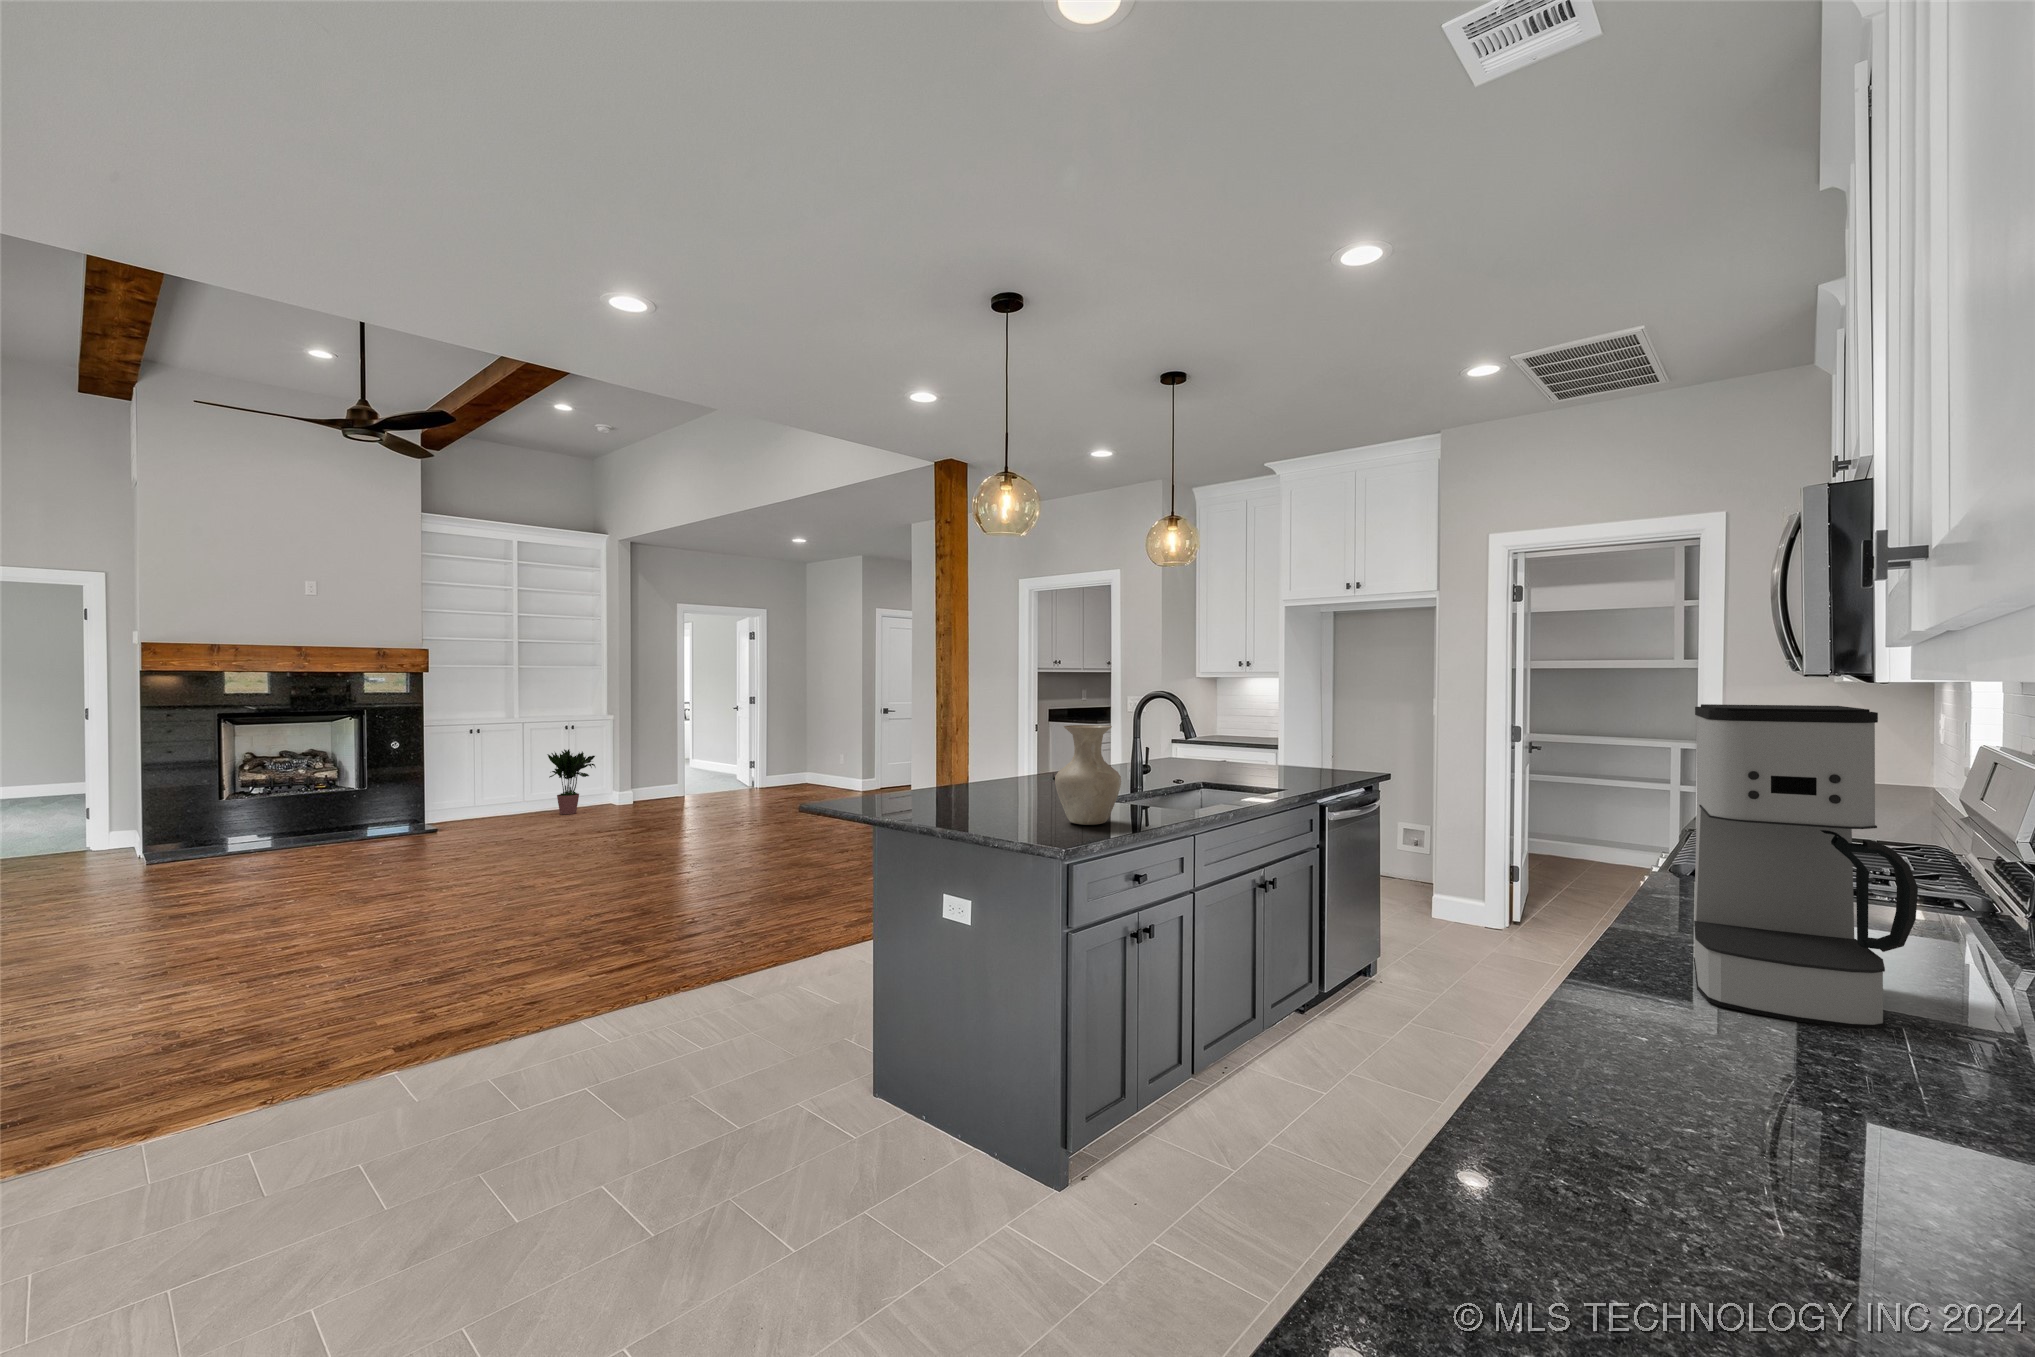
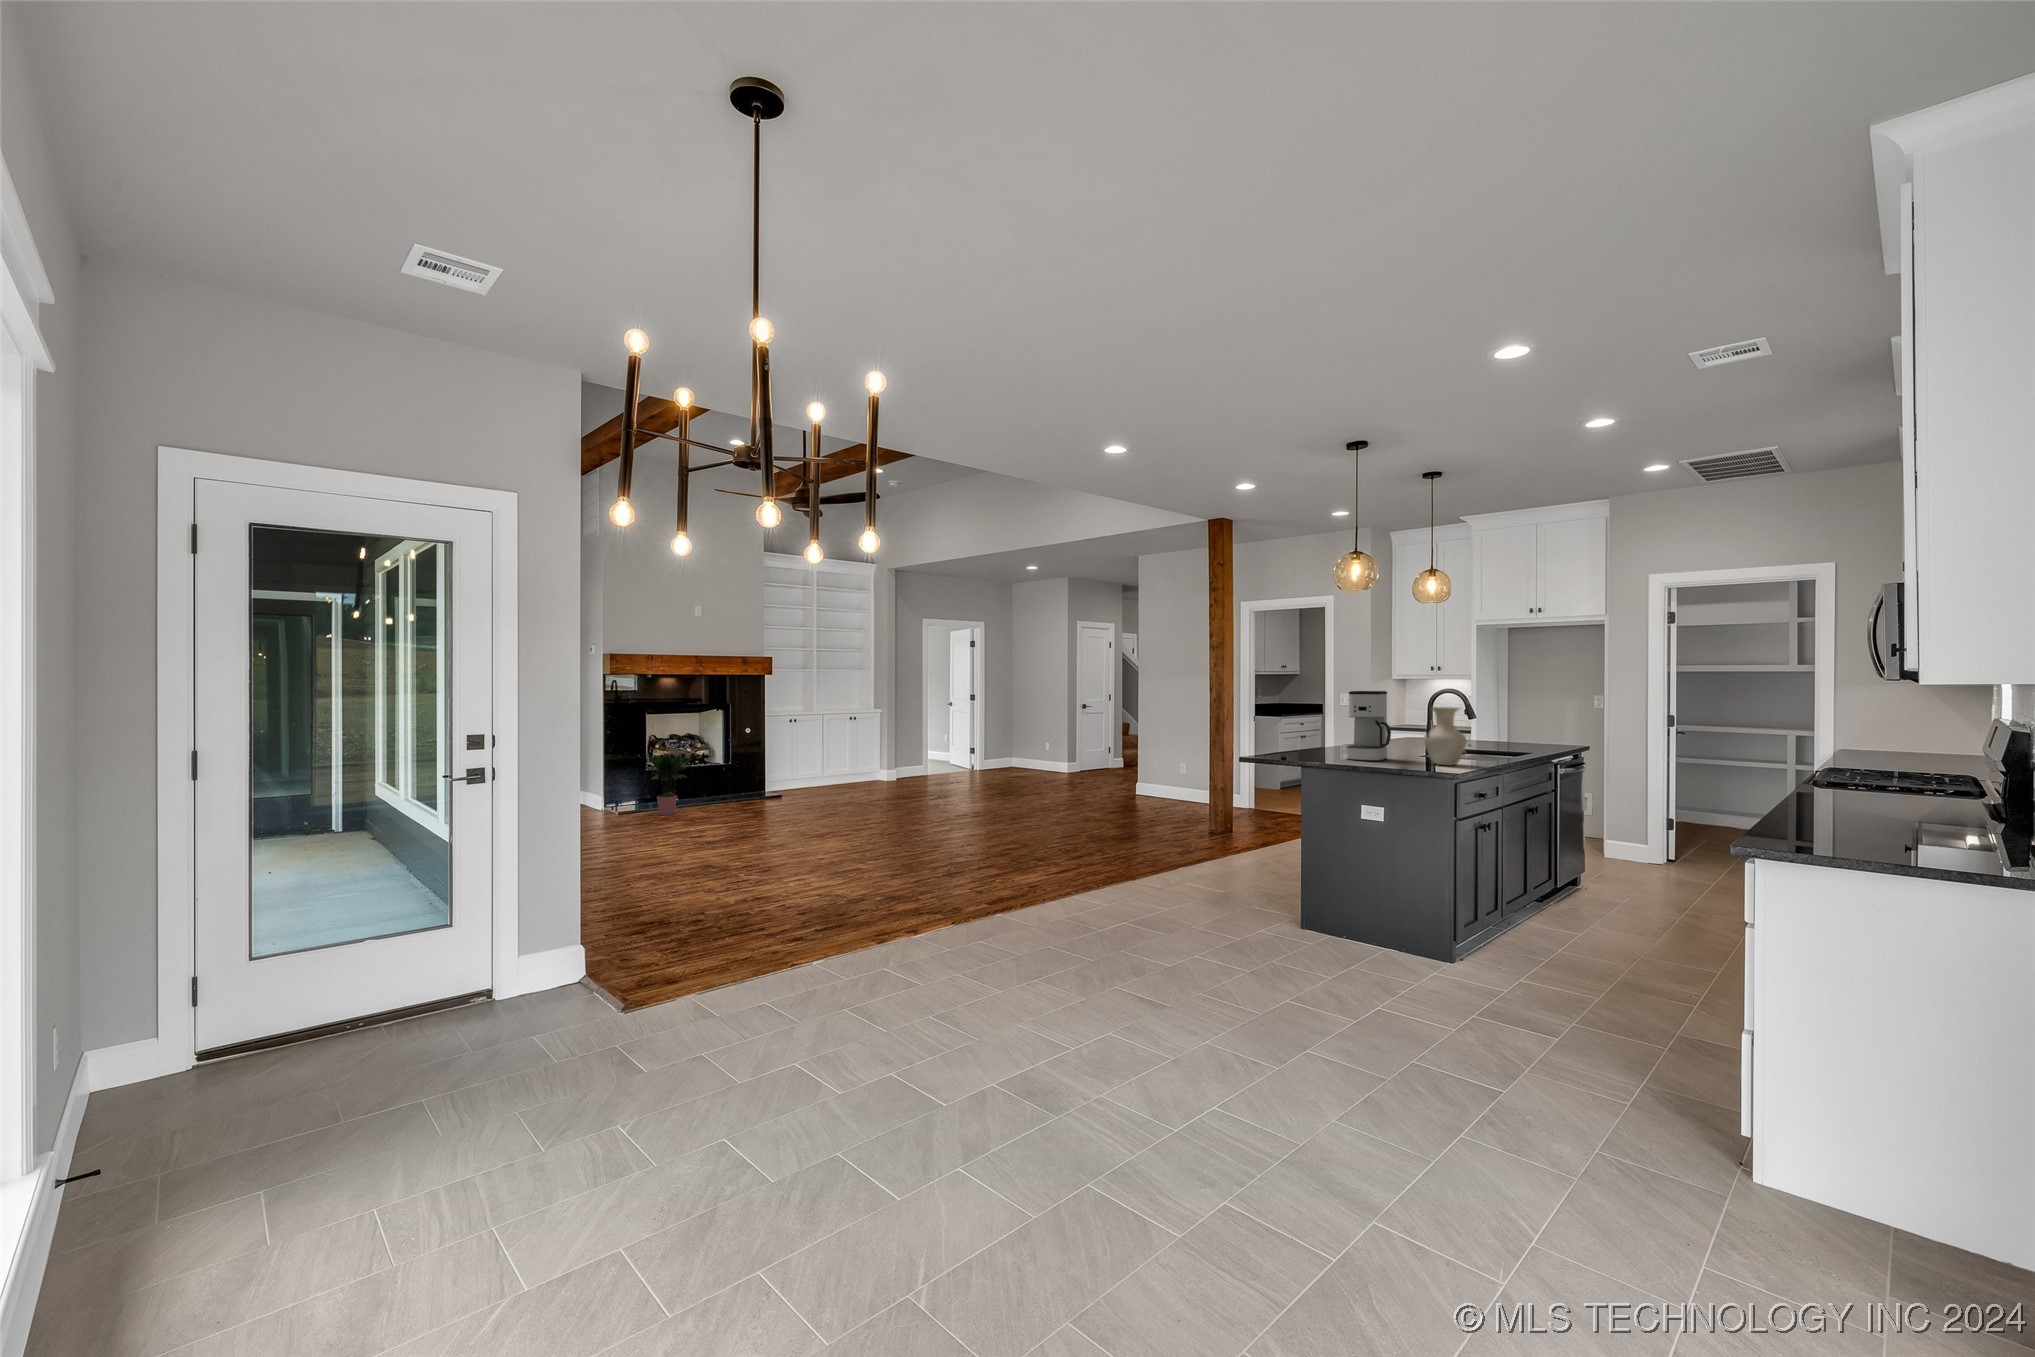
coffee maker: present [1694,704,1918,1029] -> present [1347,691,1391,761]
potted plant: present [547,749,595,814] -> present [650,752,693,815]

